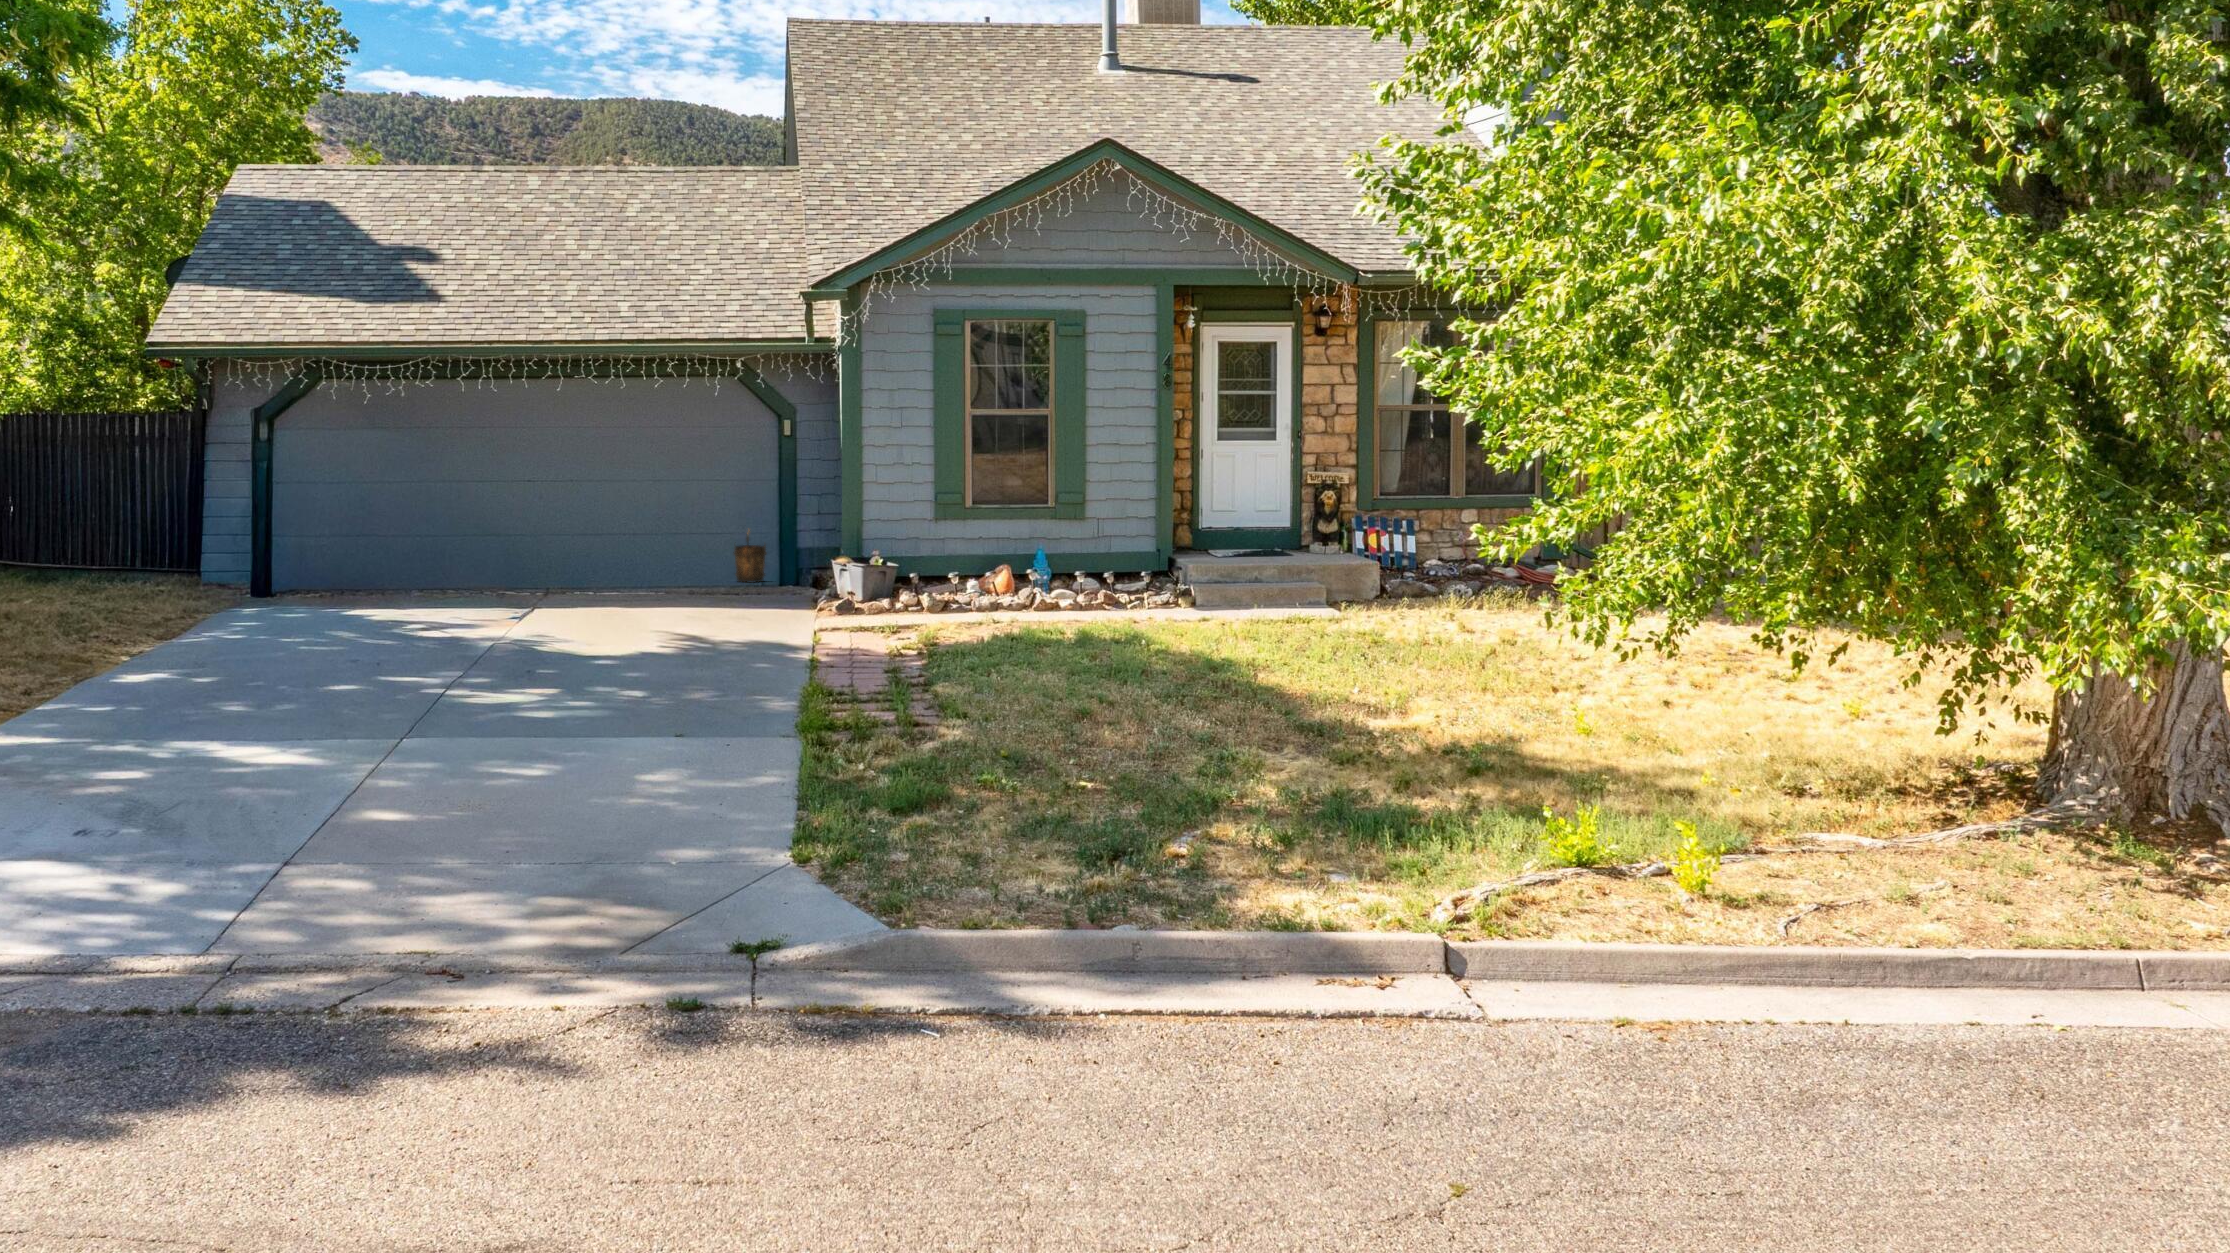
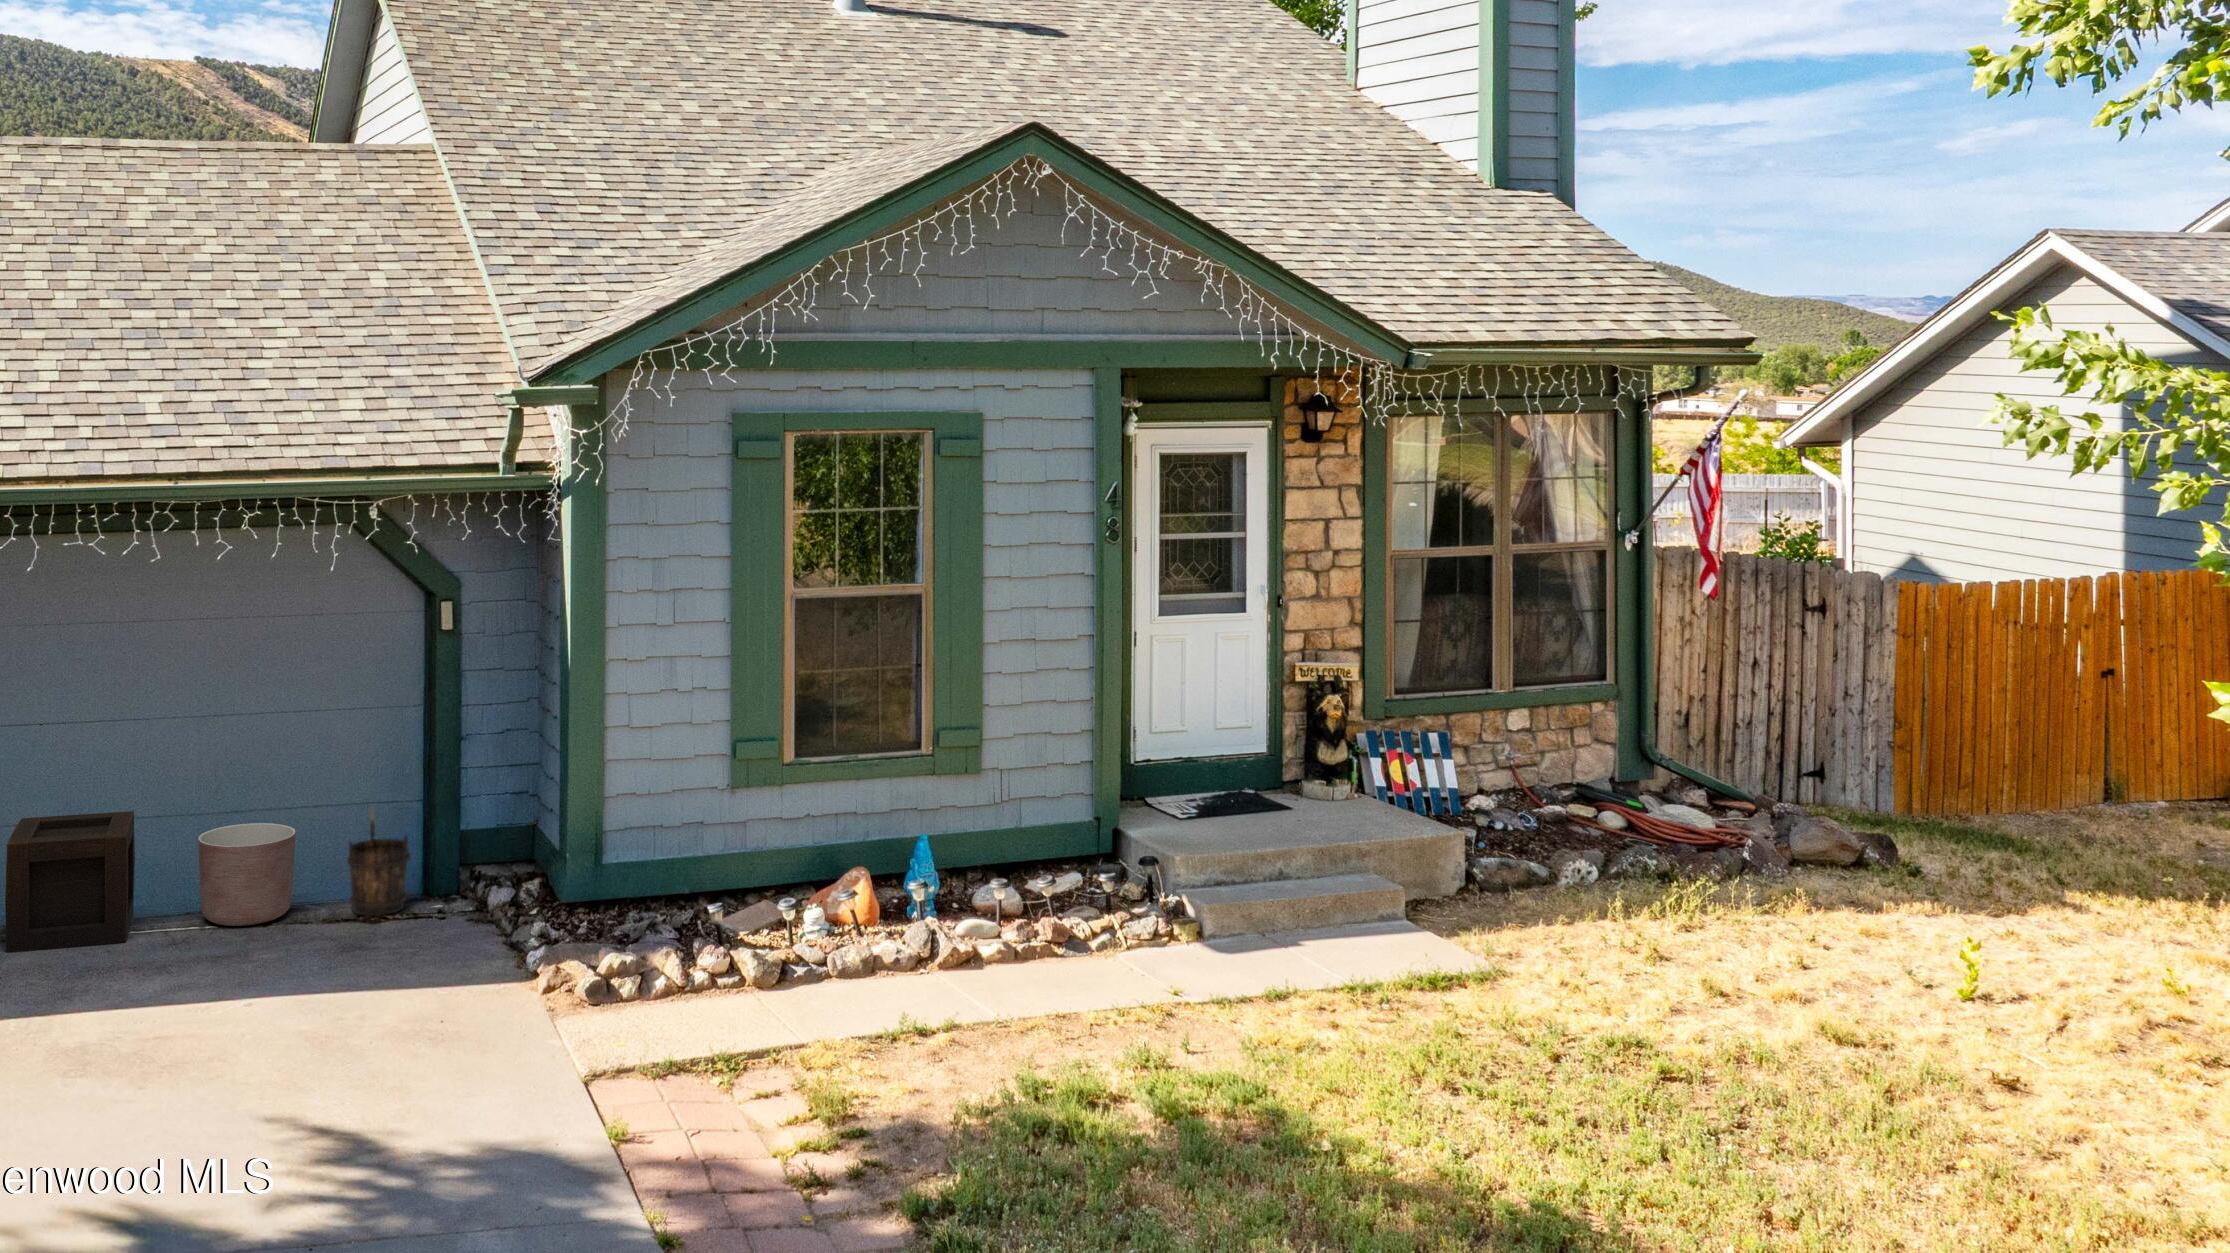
wooden crate: none [564,523,628,583] -> present [5,811,135,953]
planter: none [658,534,707,582] -> present [198,823,296,926]

